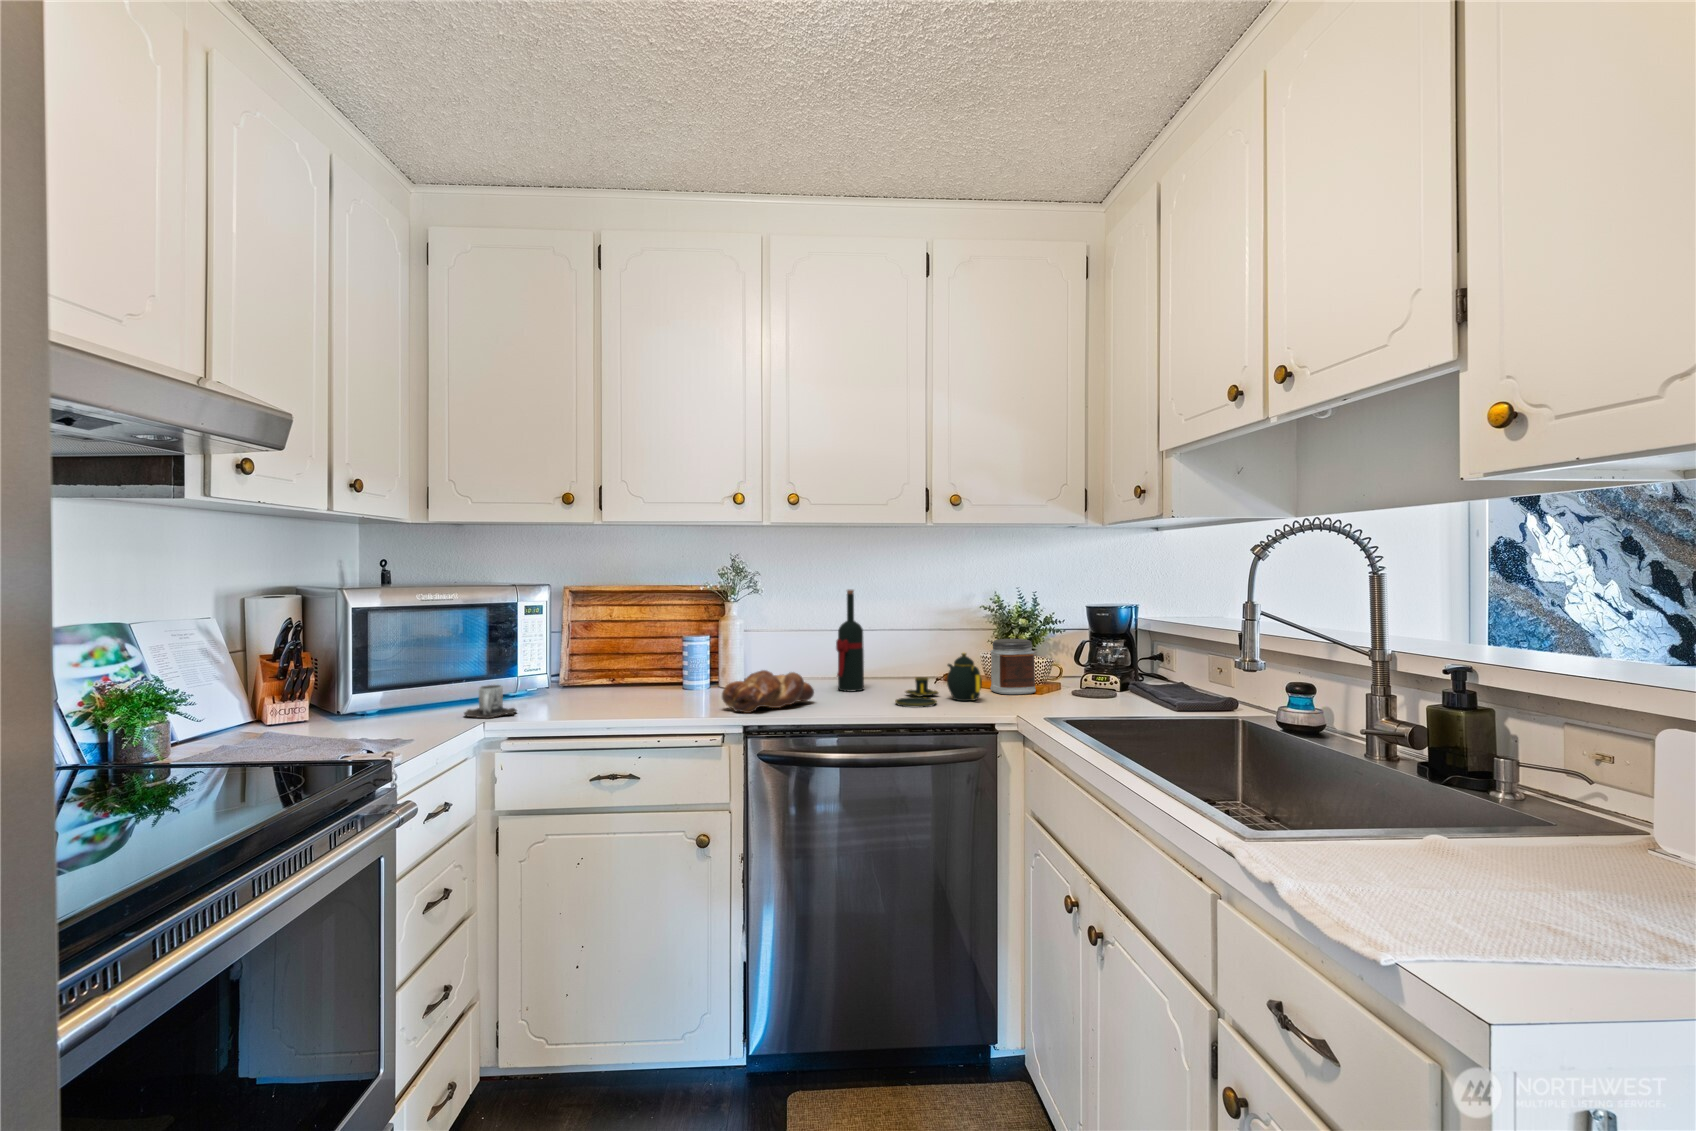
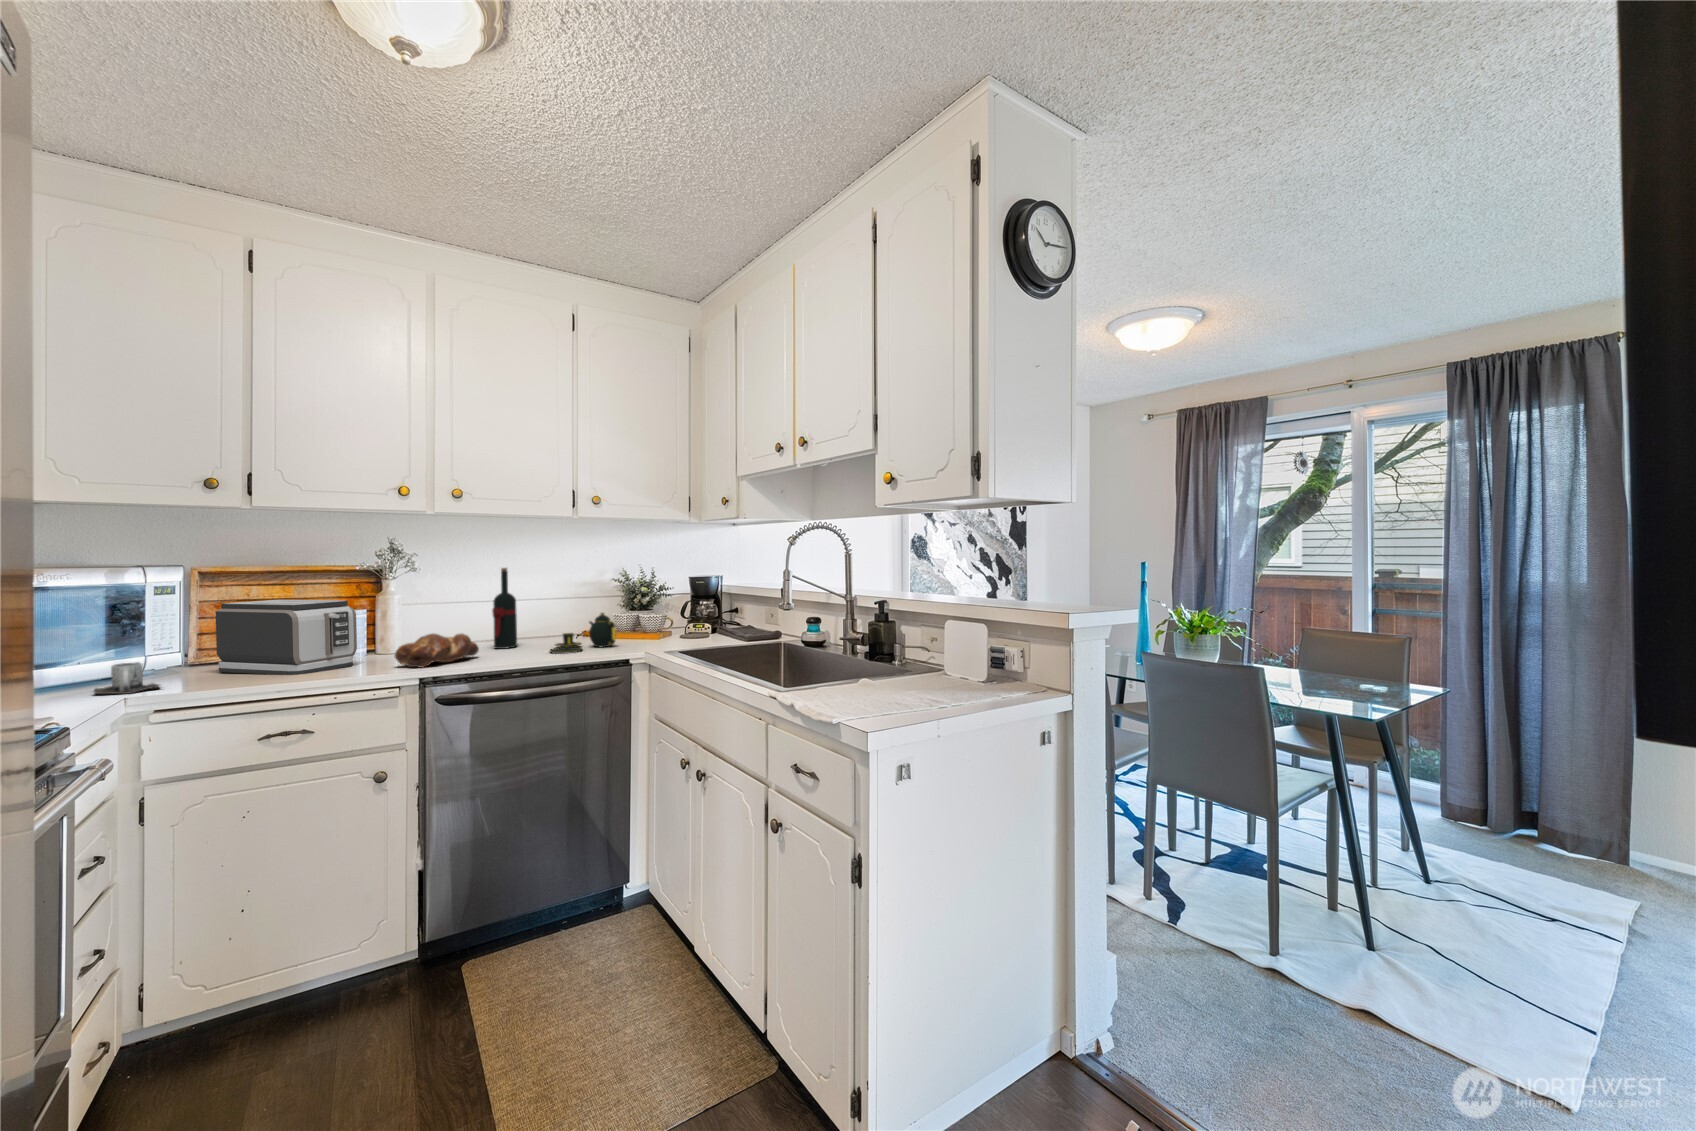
toaster: none [574,622,692,710] -> present [216,600,357,675]
jar: present [990,639,1036,695] -> none [620,602,654,641]

